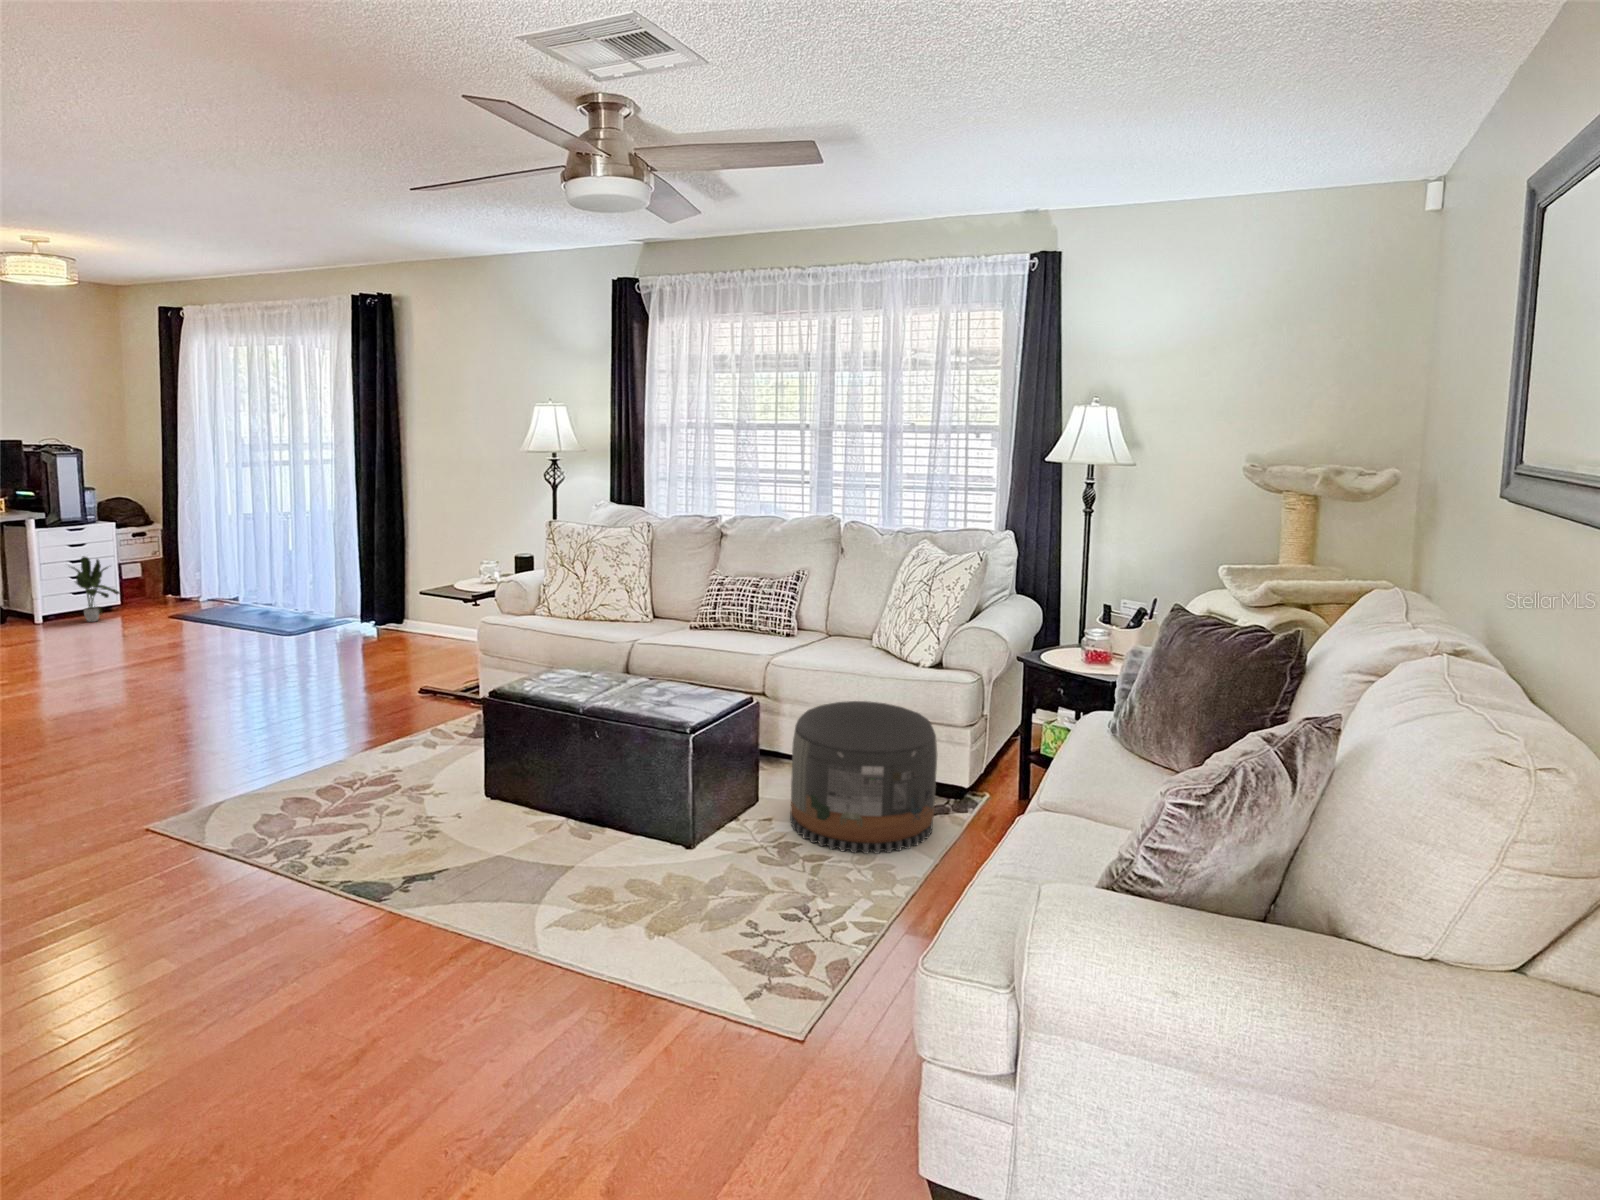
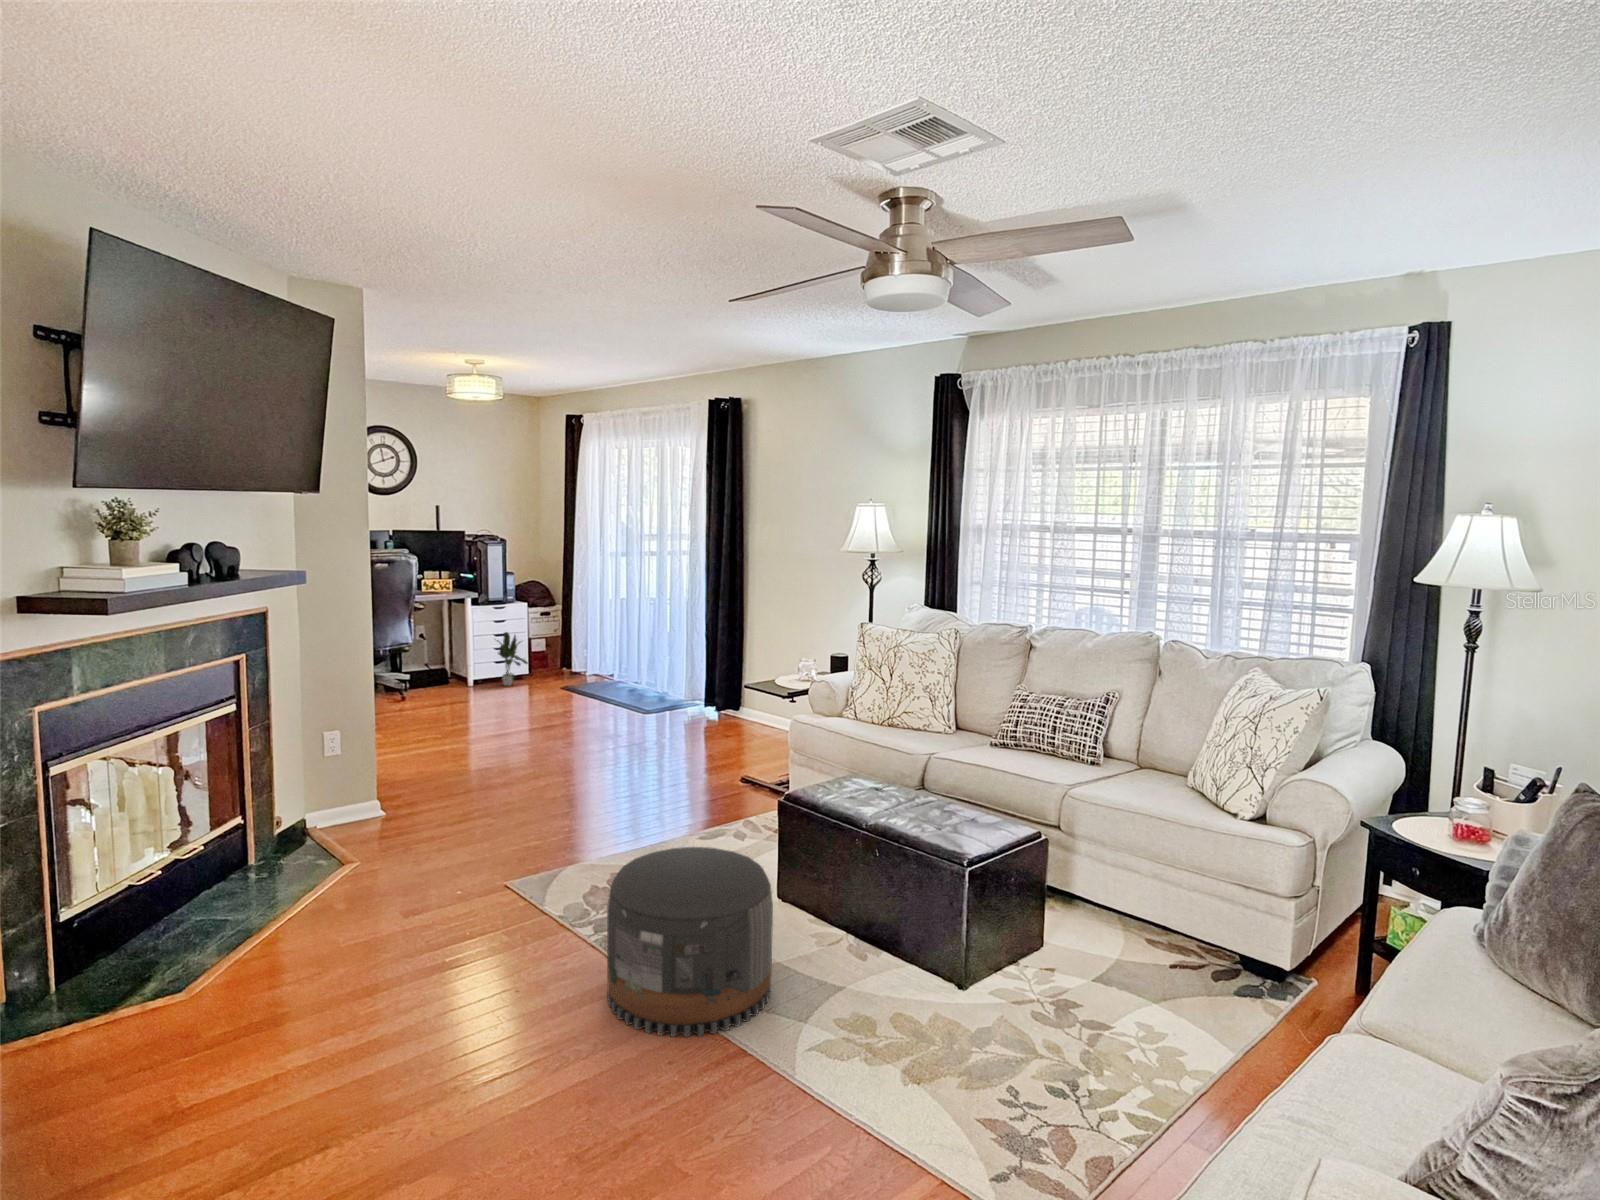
pouf: present [790,701,937,854] -> present [607,847,773,1037]

